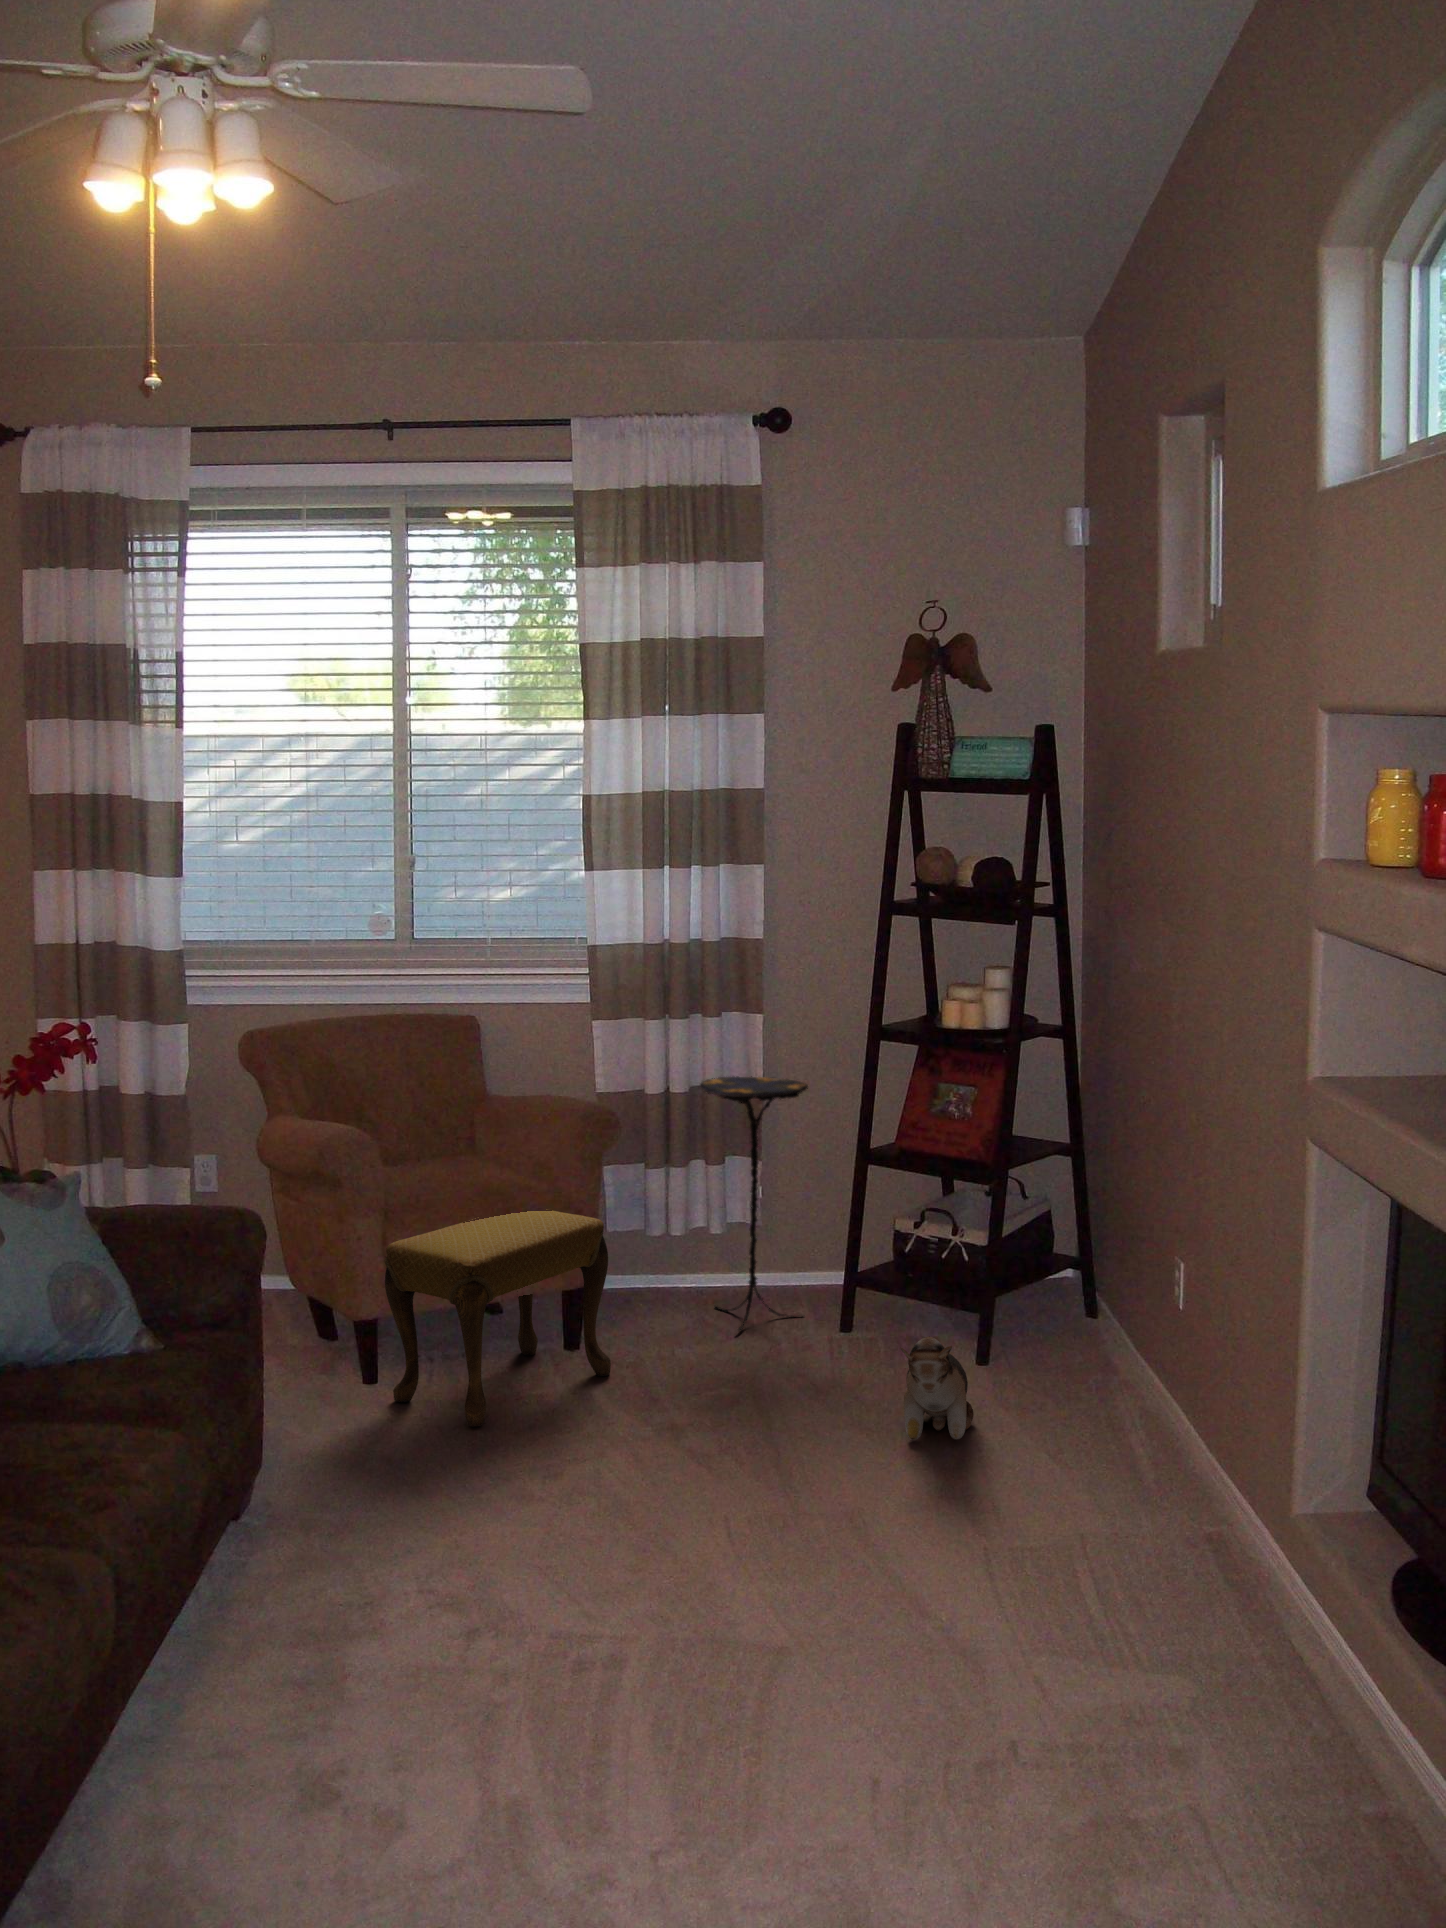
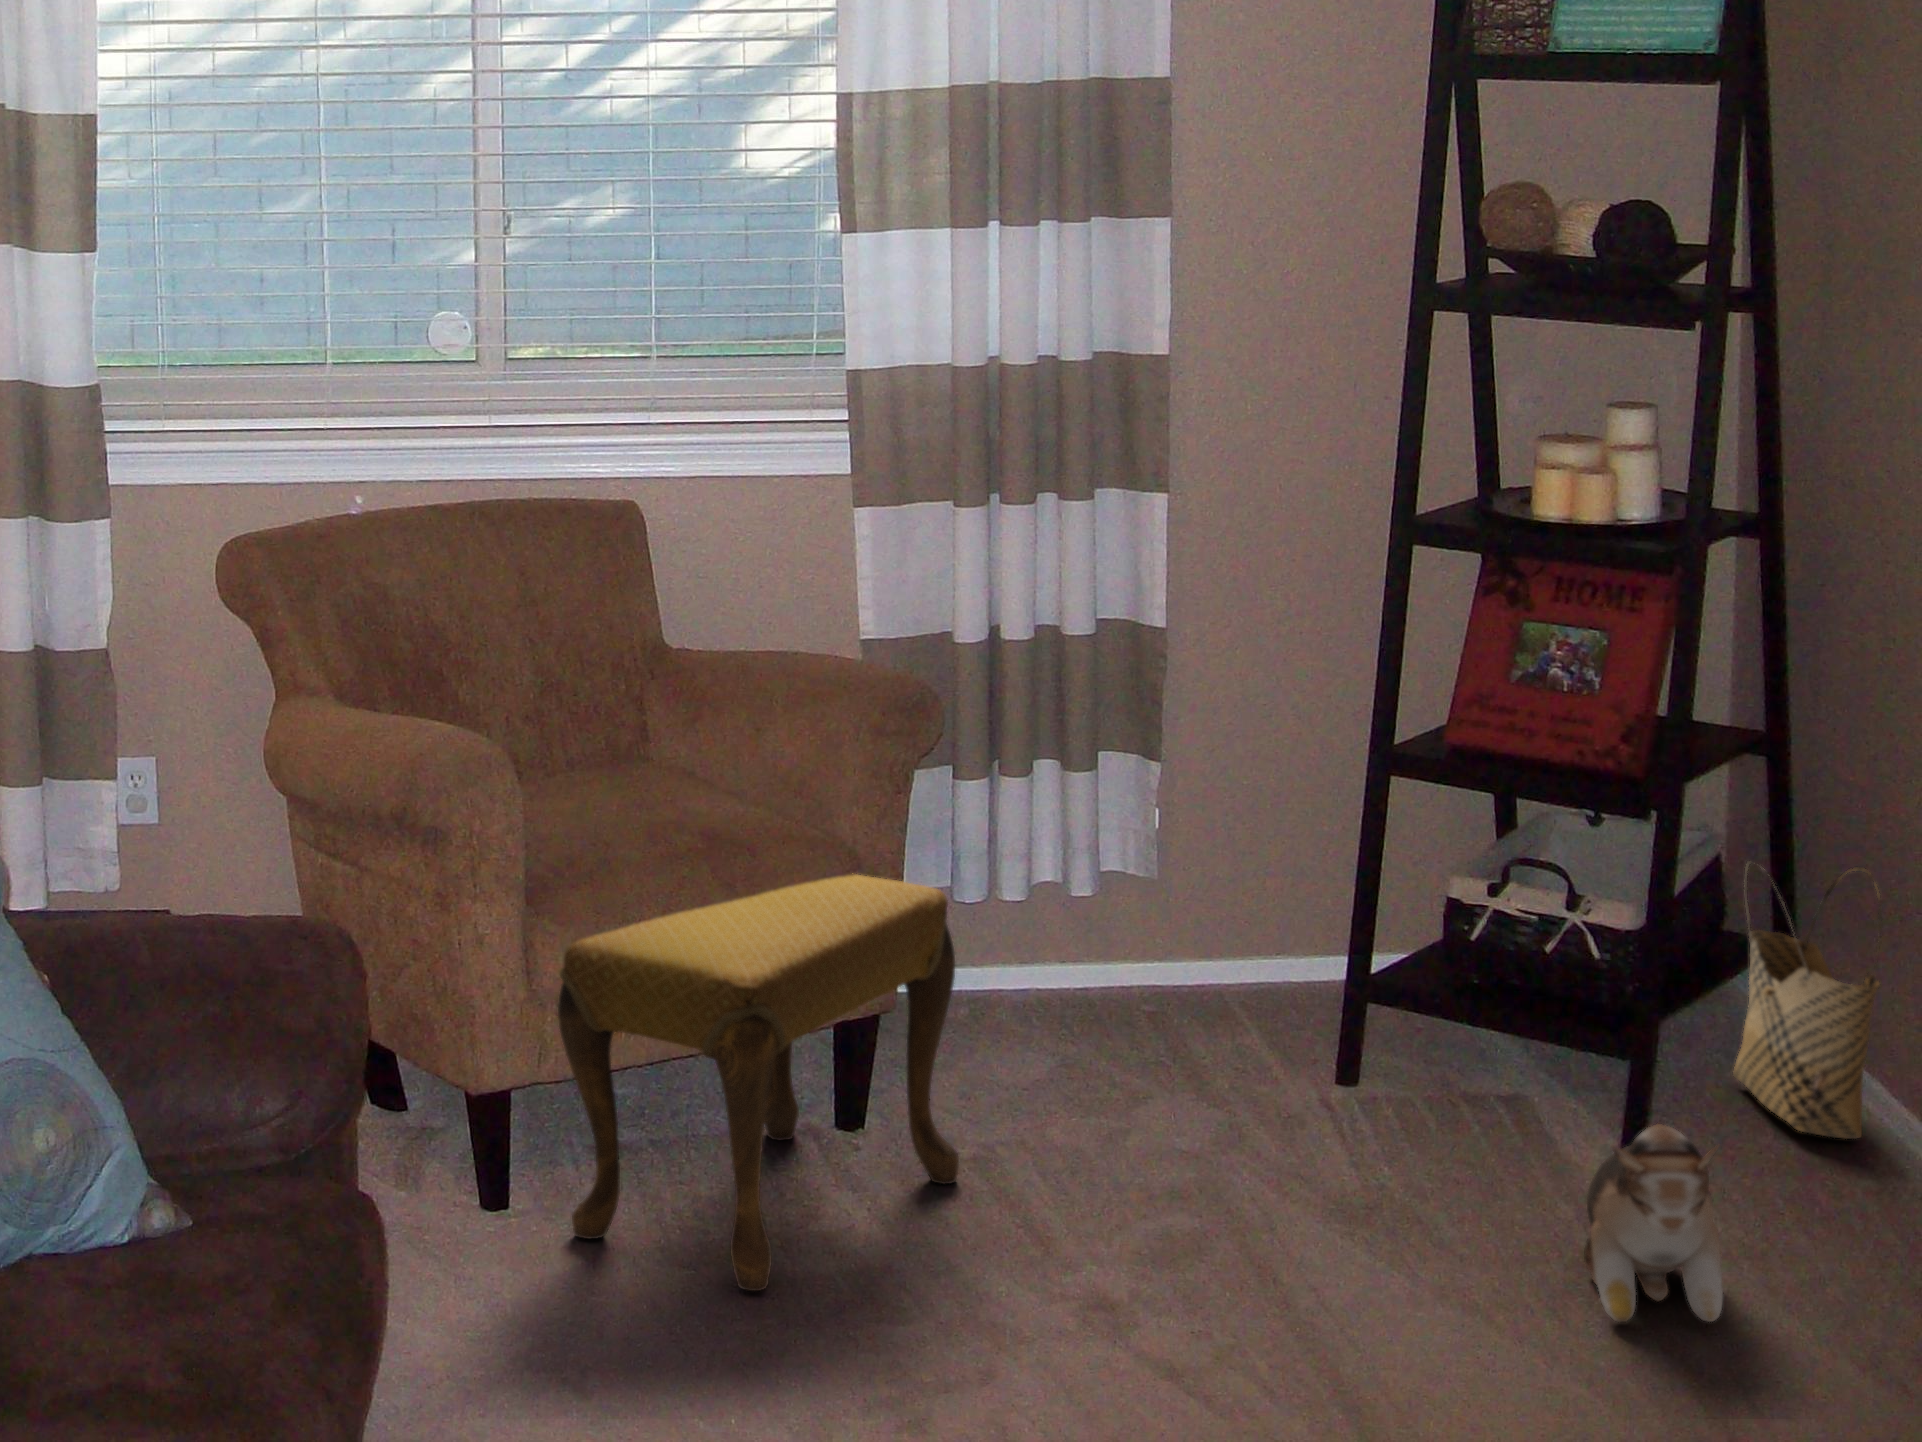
side table: present [700,1076,808,1331] -> none [1069,611,1280,1092]
woven basket: none [1042,1209,1105,1354] -> present [1734,861,1881,1139]

